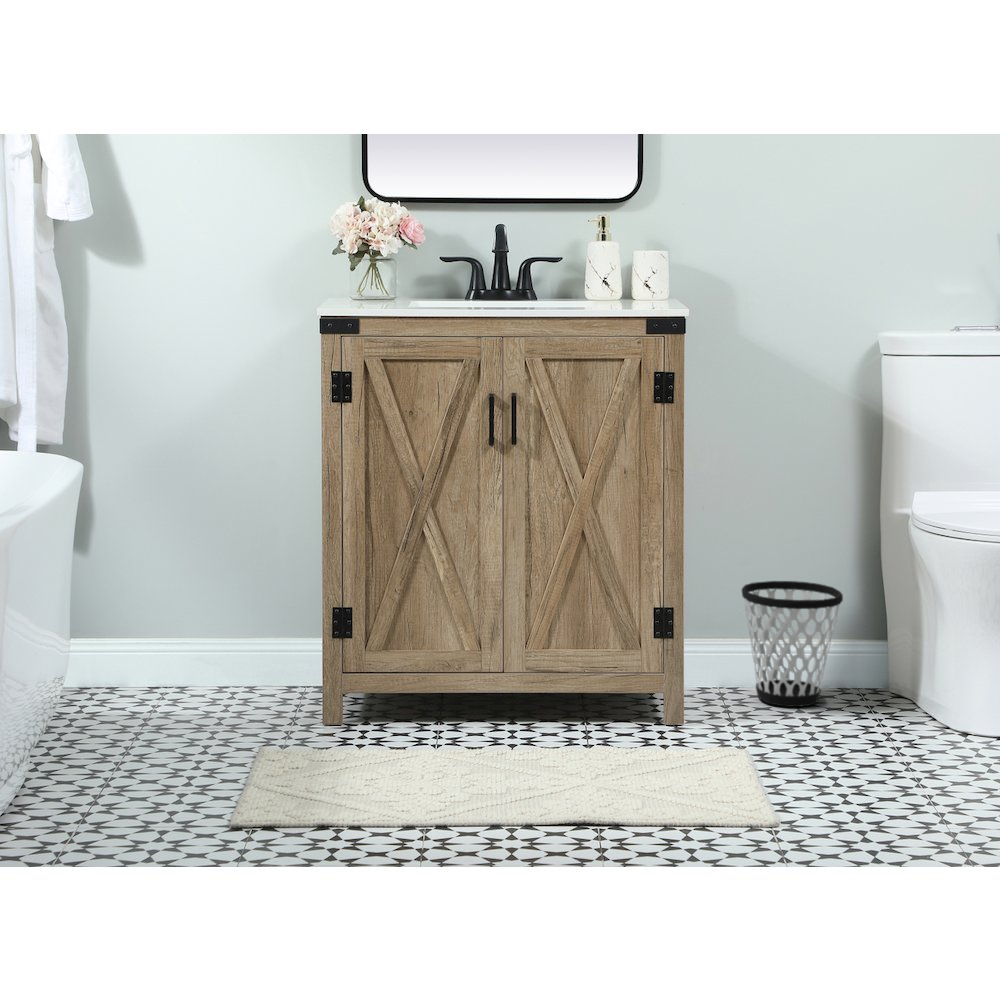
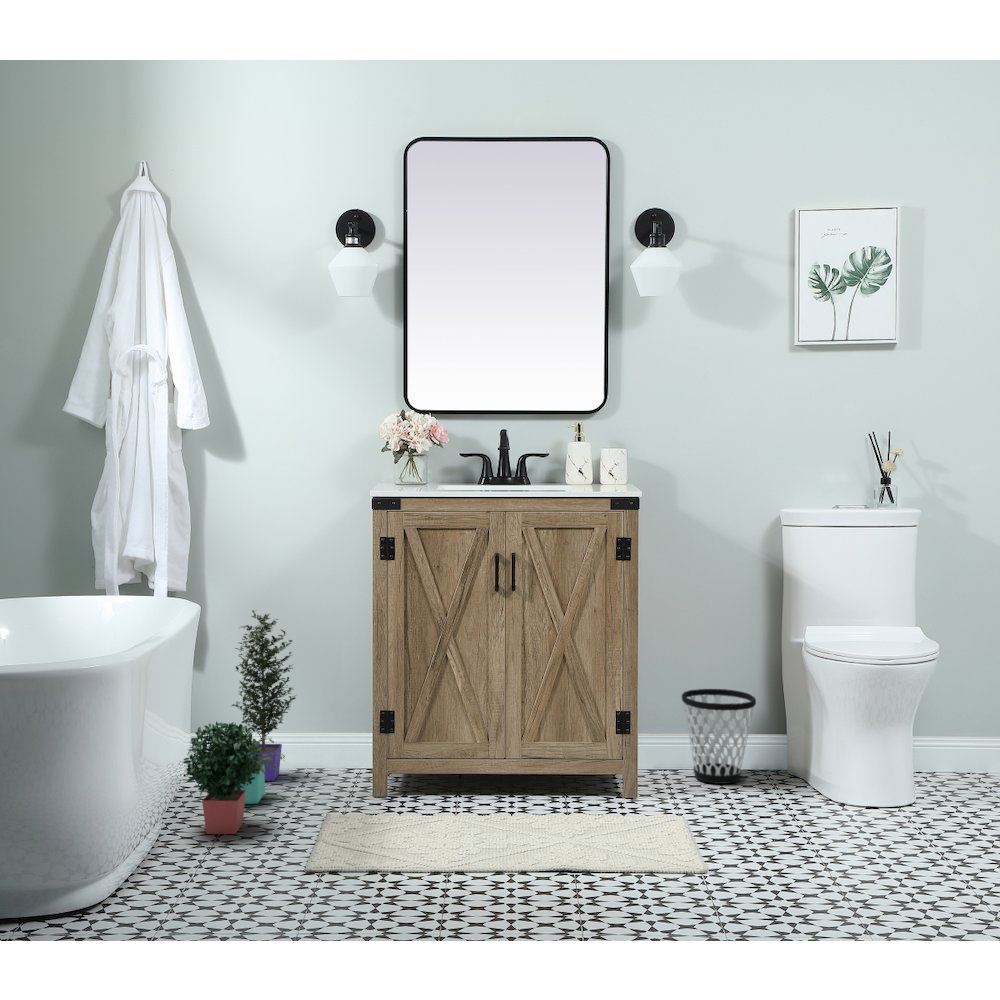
potted plant: none [58,474,222,775] -> present [184,610,295,834]

